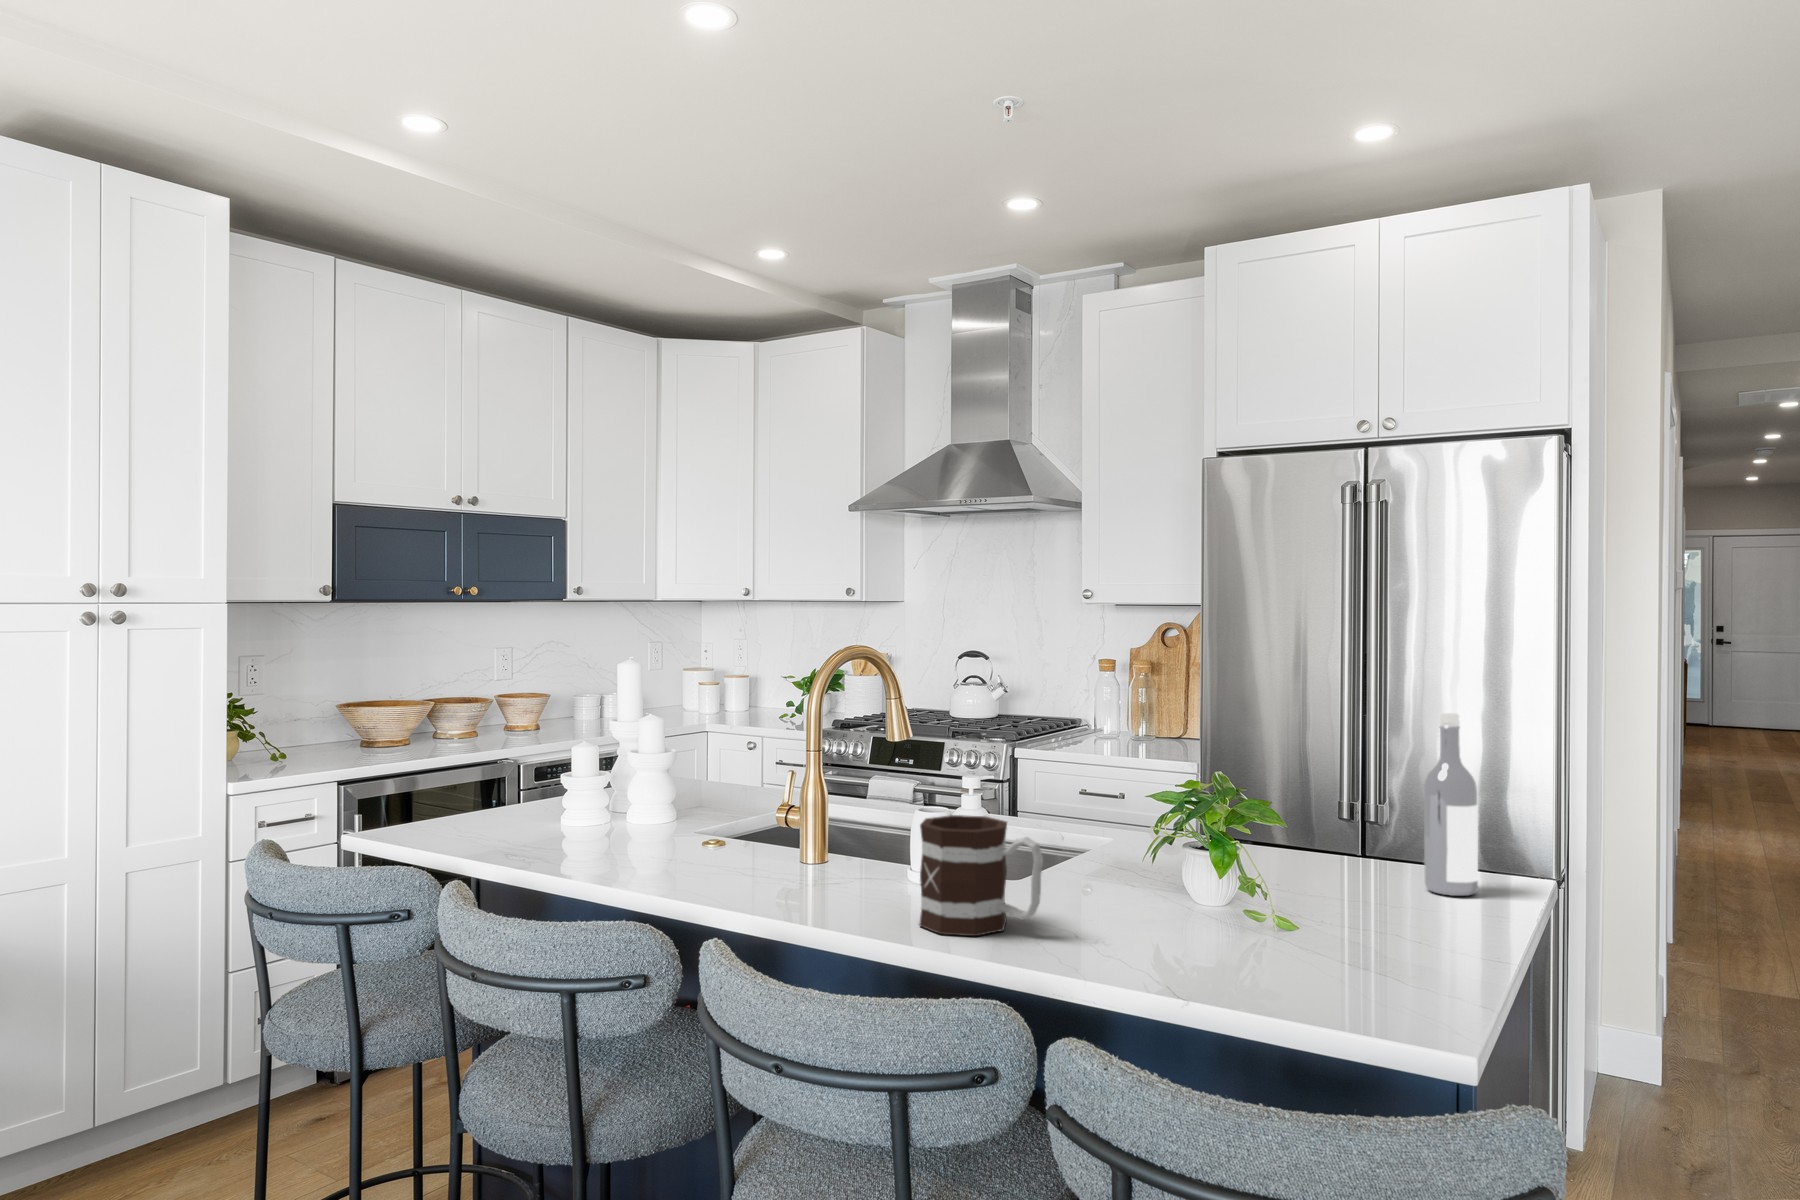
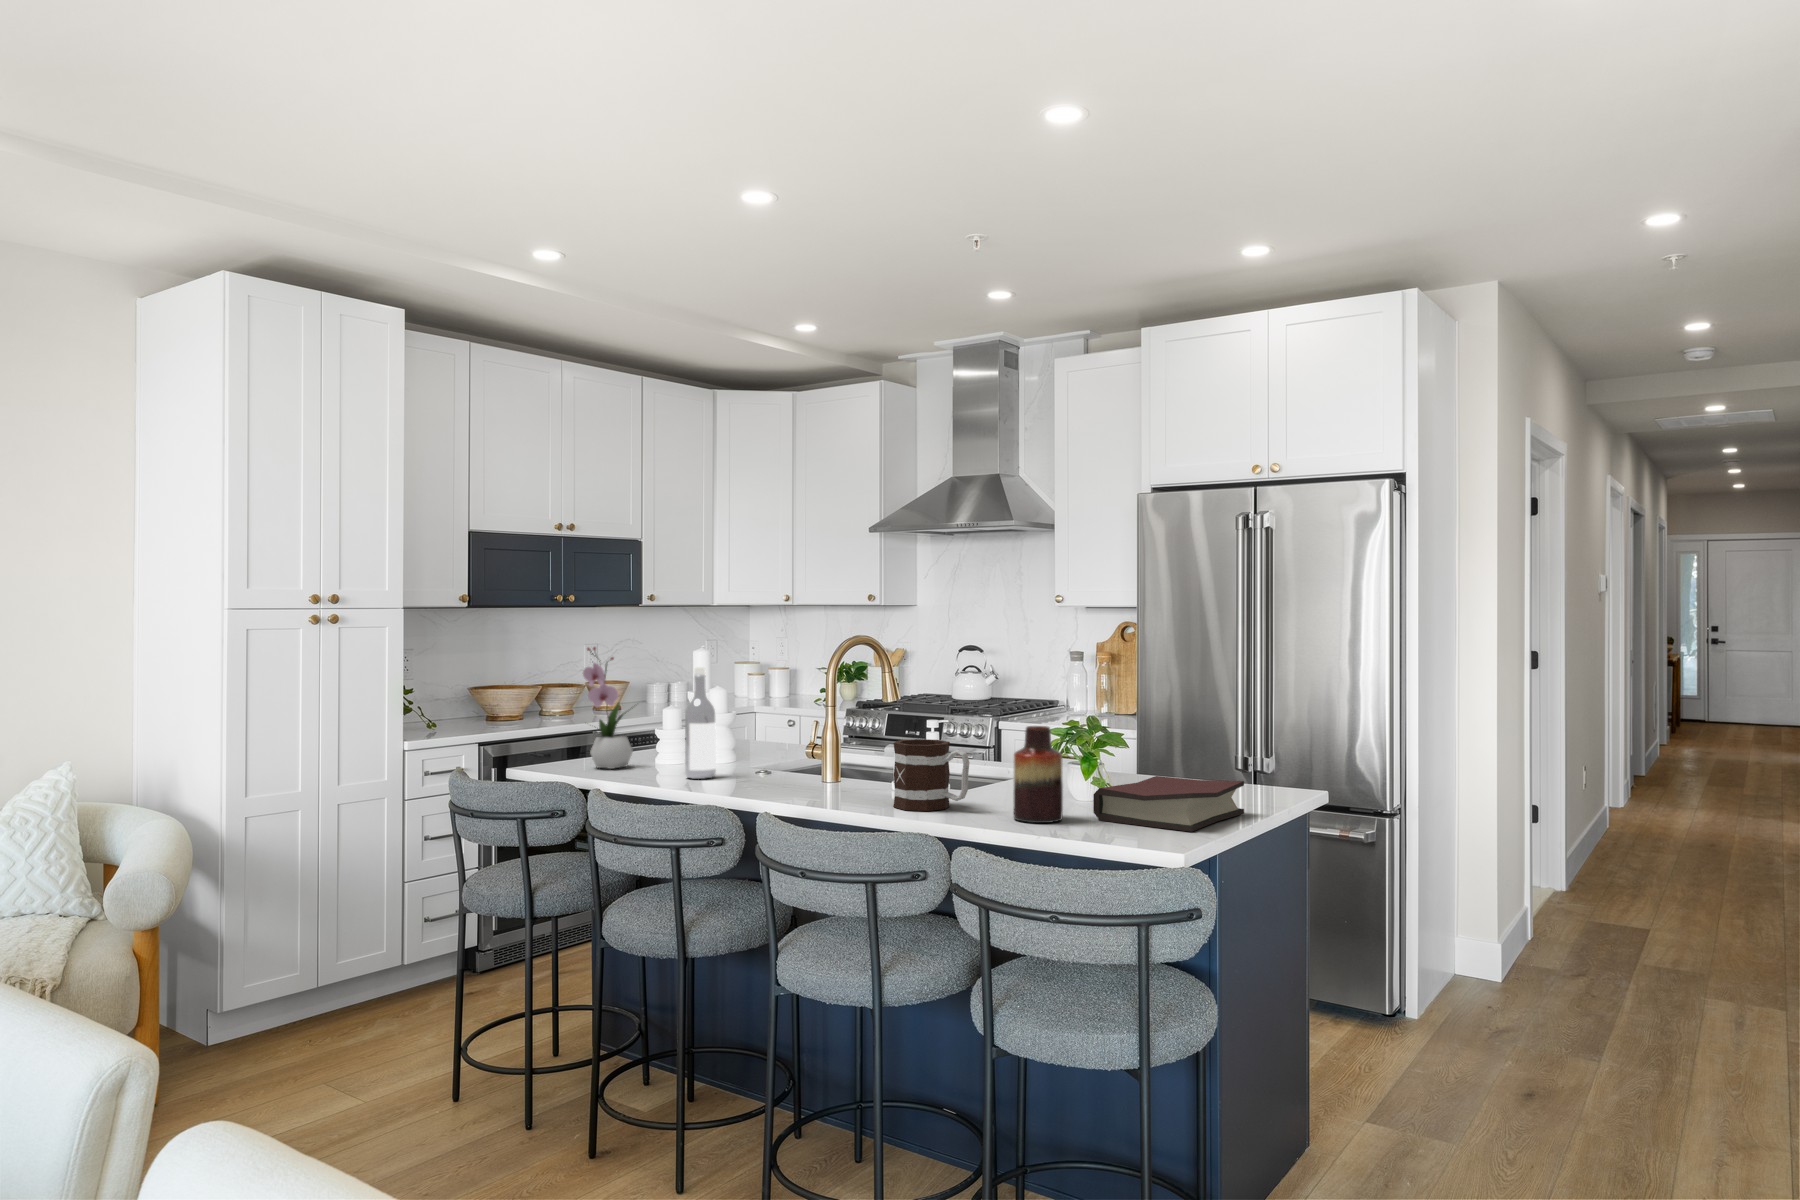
flower arrangement: none [452,662,535,839] -> present [583,647,633,769]
wine bottle: present [1424,713,1478,896] -> present [685,667,716,779]
vase: none [1120,803,1201,967] -> present [1014,726,1063,823]
hardback book: none [1249,872,1476,990] -> present [1093,776,1244,832]

